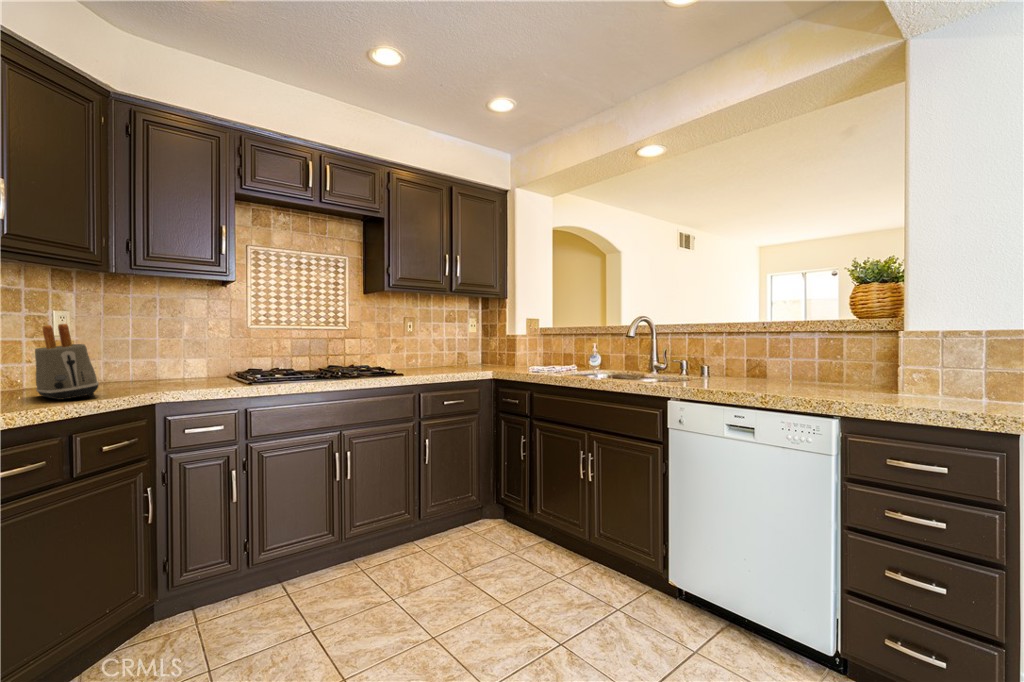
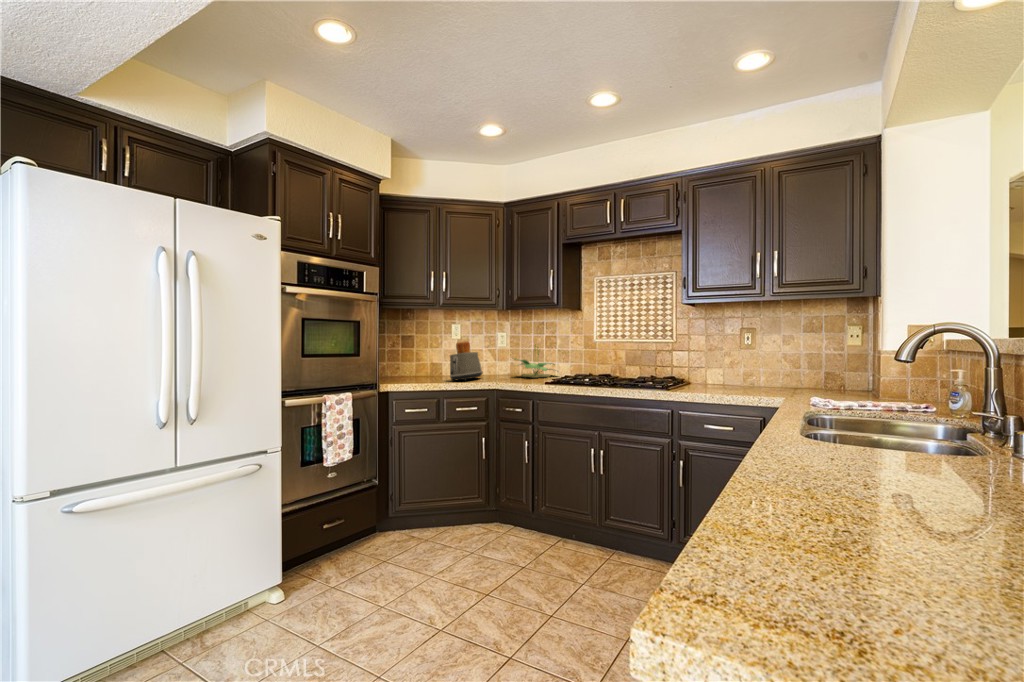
potted plant: none [120,319,195,383] -> present [520,346,552,378]

